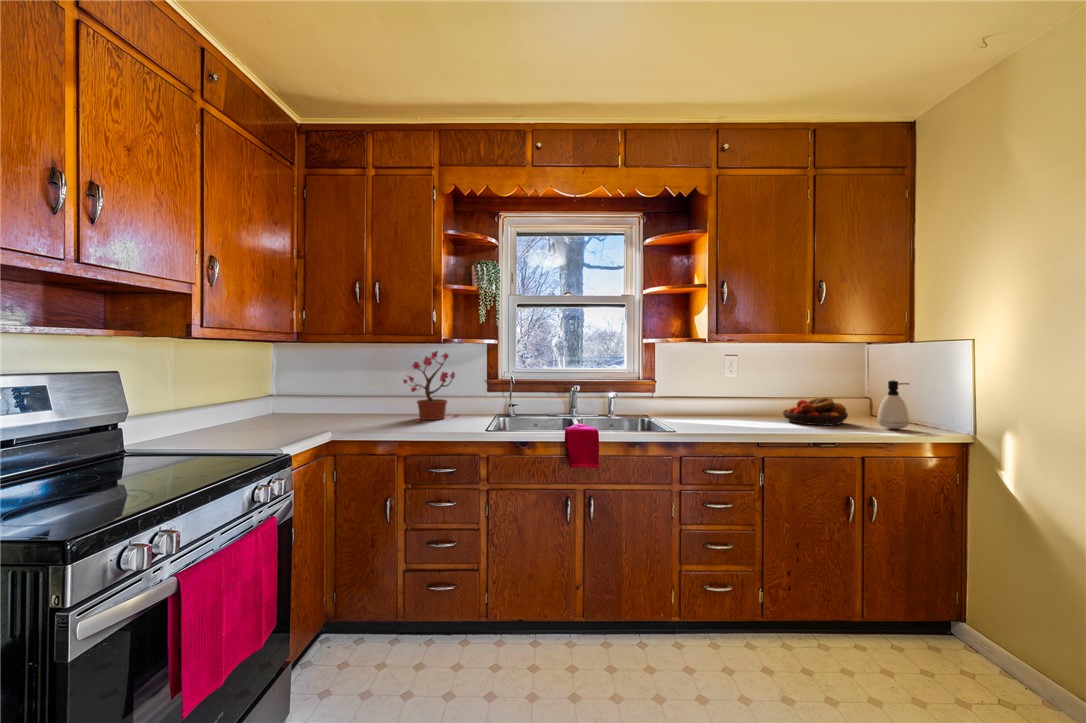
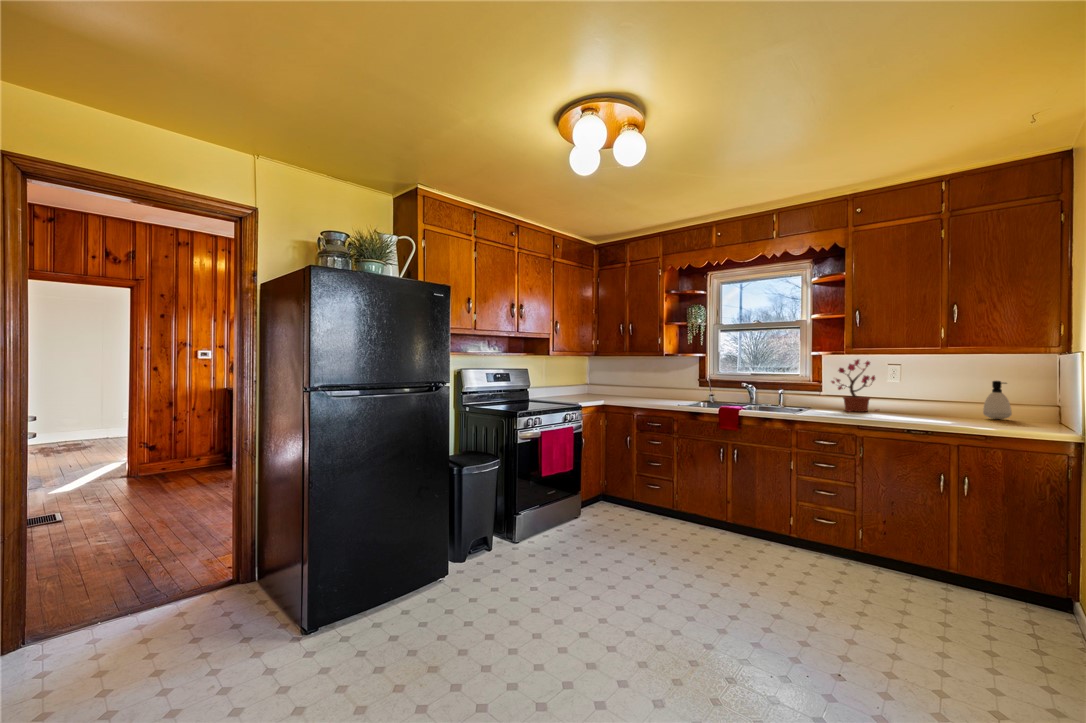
potted plant: present [403,351,458,422] -> present [831,359,878,412]
fruit bowl: present [783,398,848,426] -> none [914,394,972,415]

